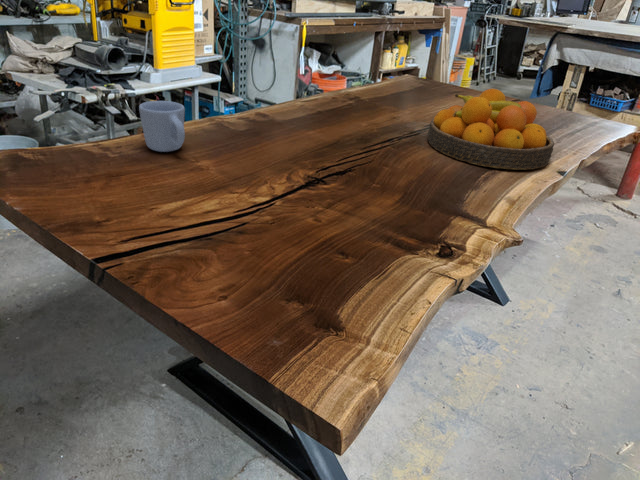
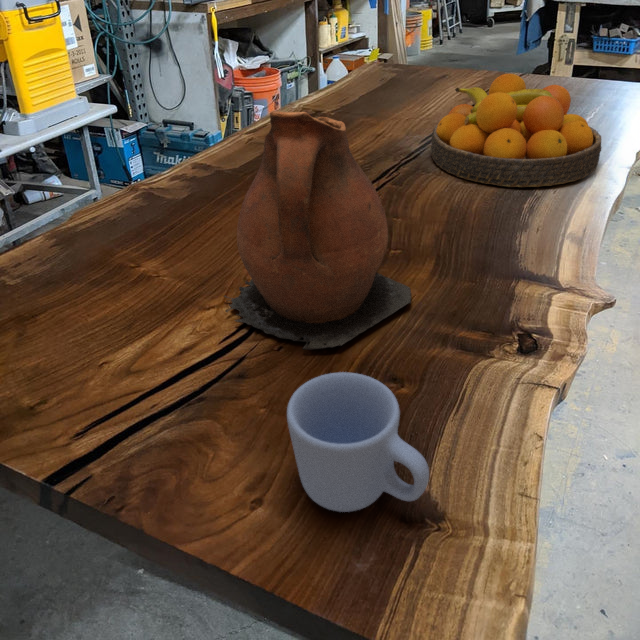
ceramic pitcher: none [244,56,376,227] -> present [224,111,411,350]
mug: present [139,101,185,152] -> present [287,372,429,512]

